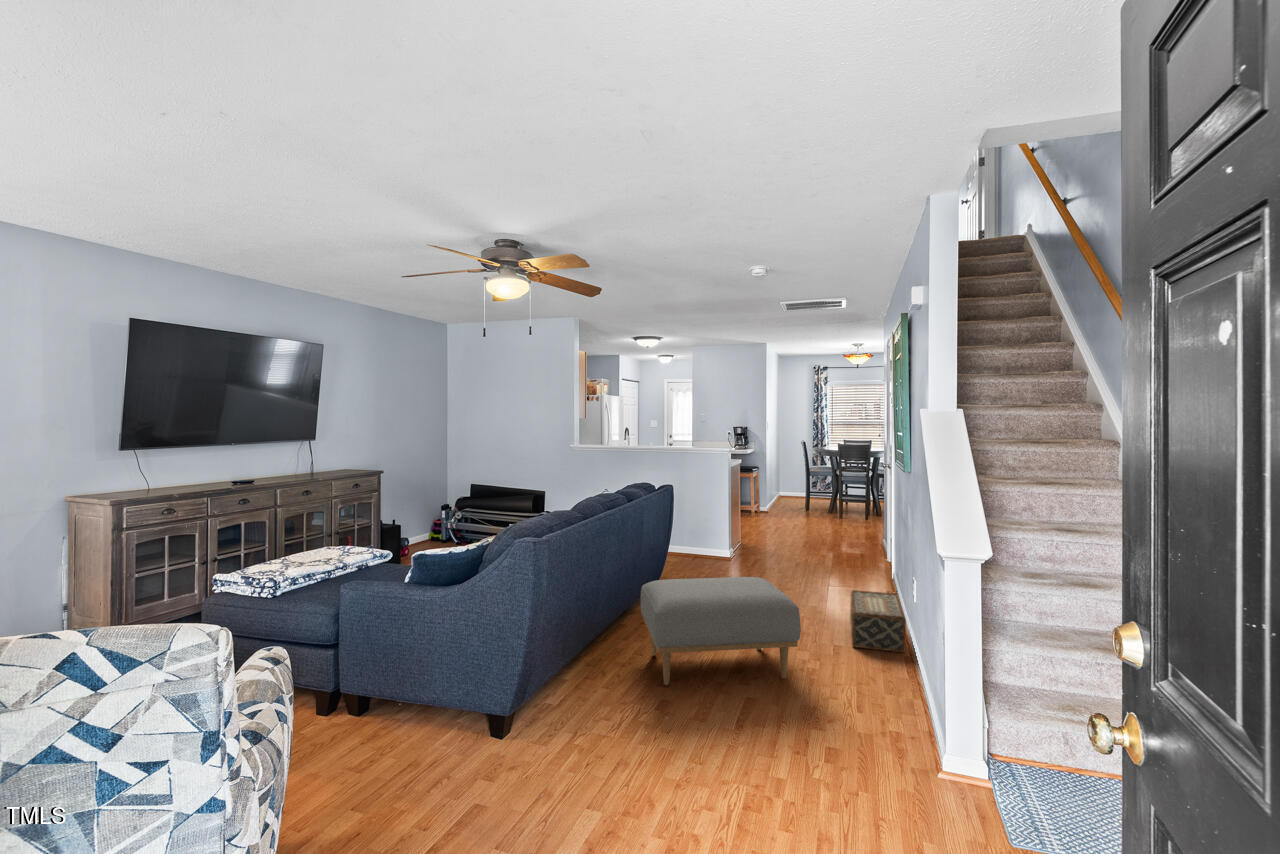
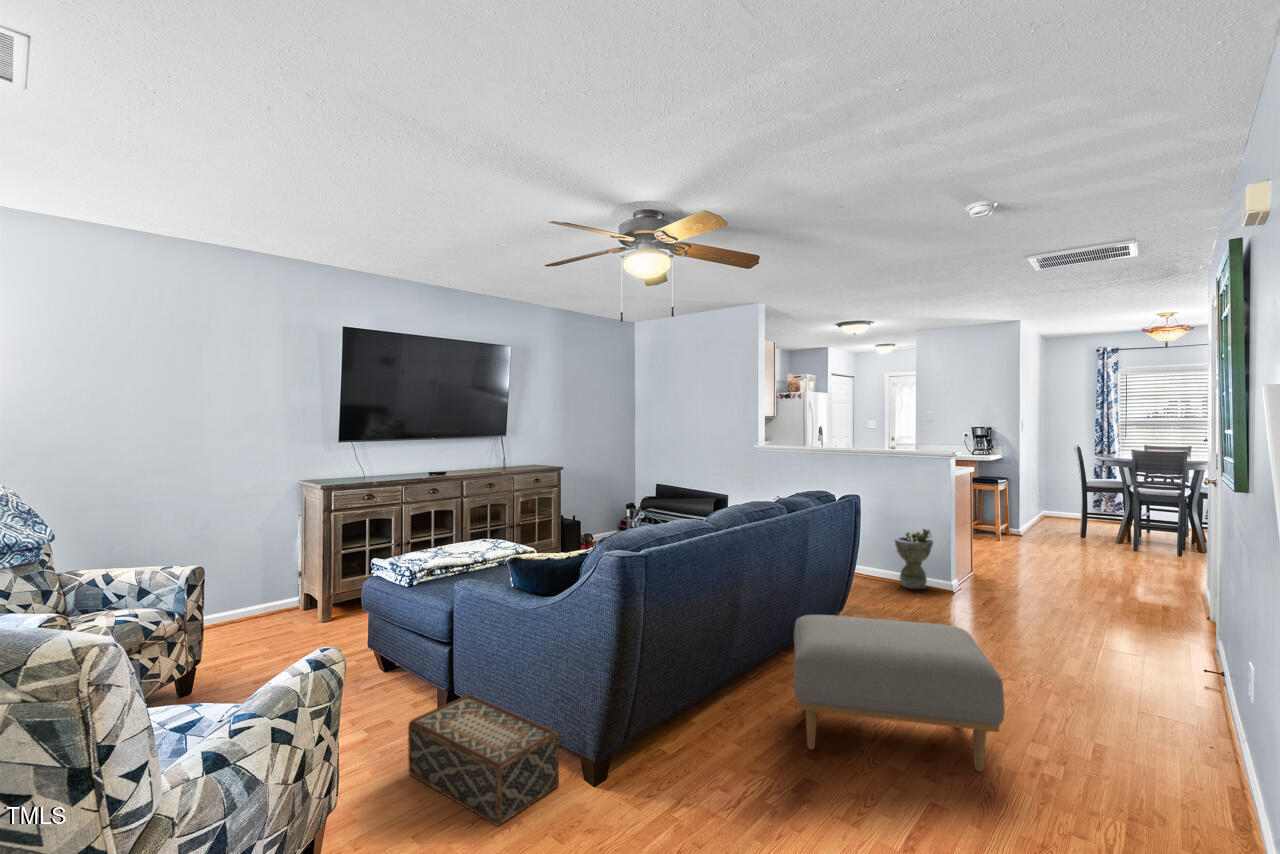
planter: none [686,511,715,561] -> present [895,529,933,589]
woven basket: present [850,590,906,653] -> present [408,695,559,826]

